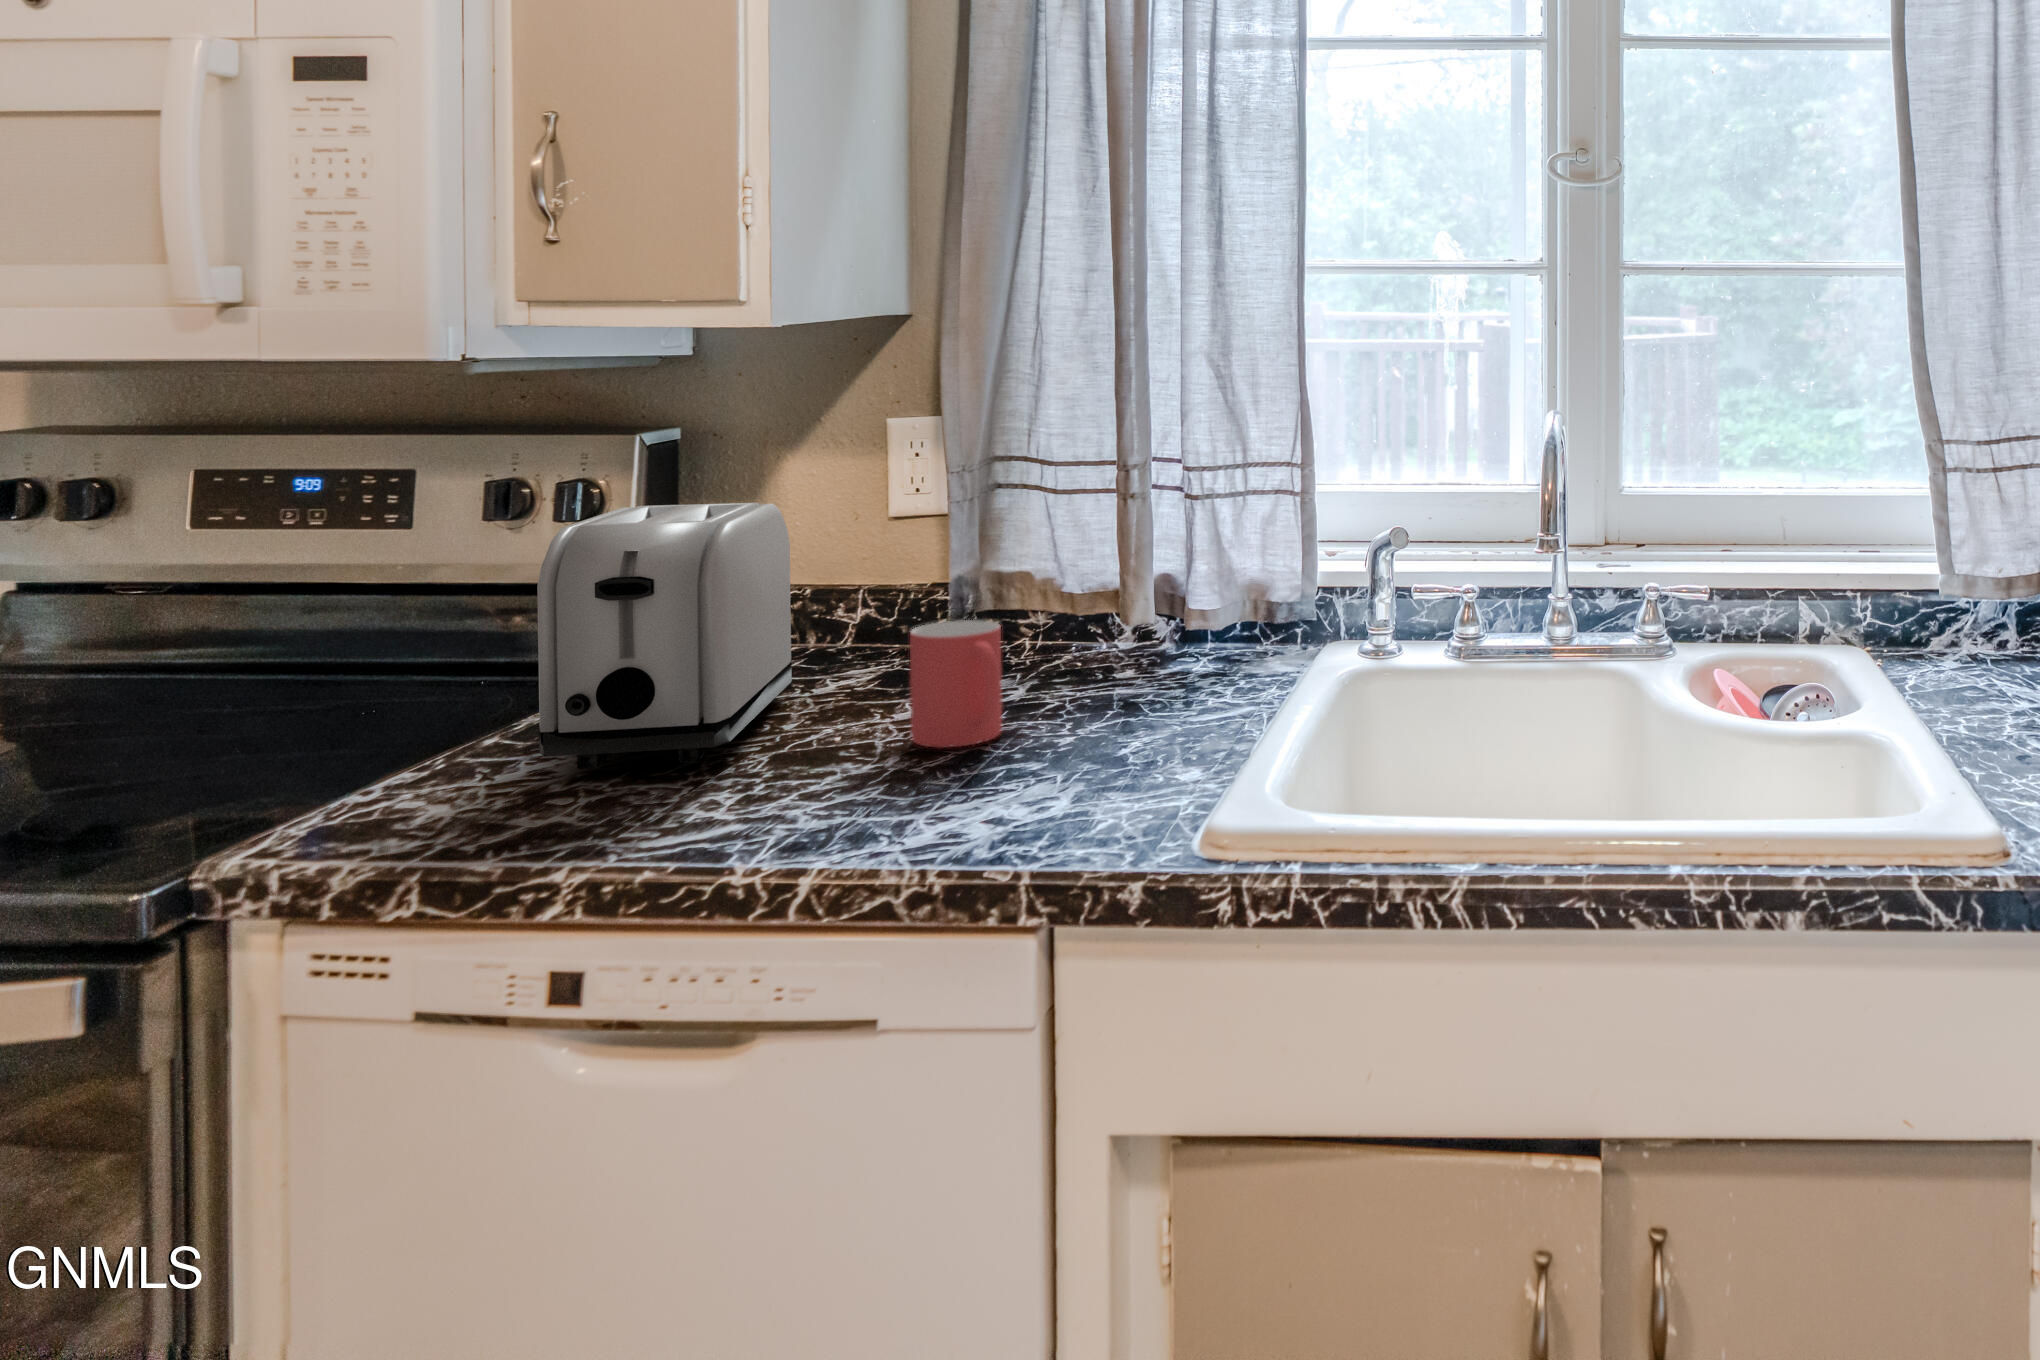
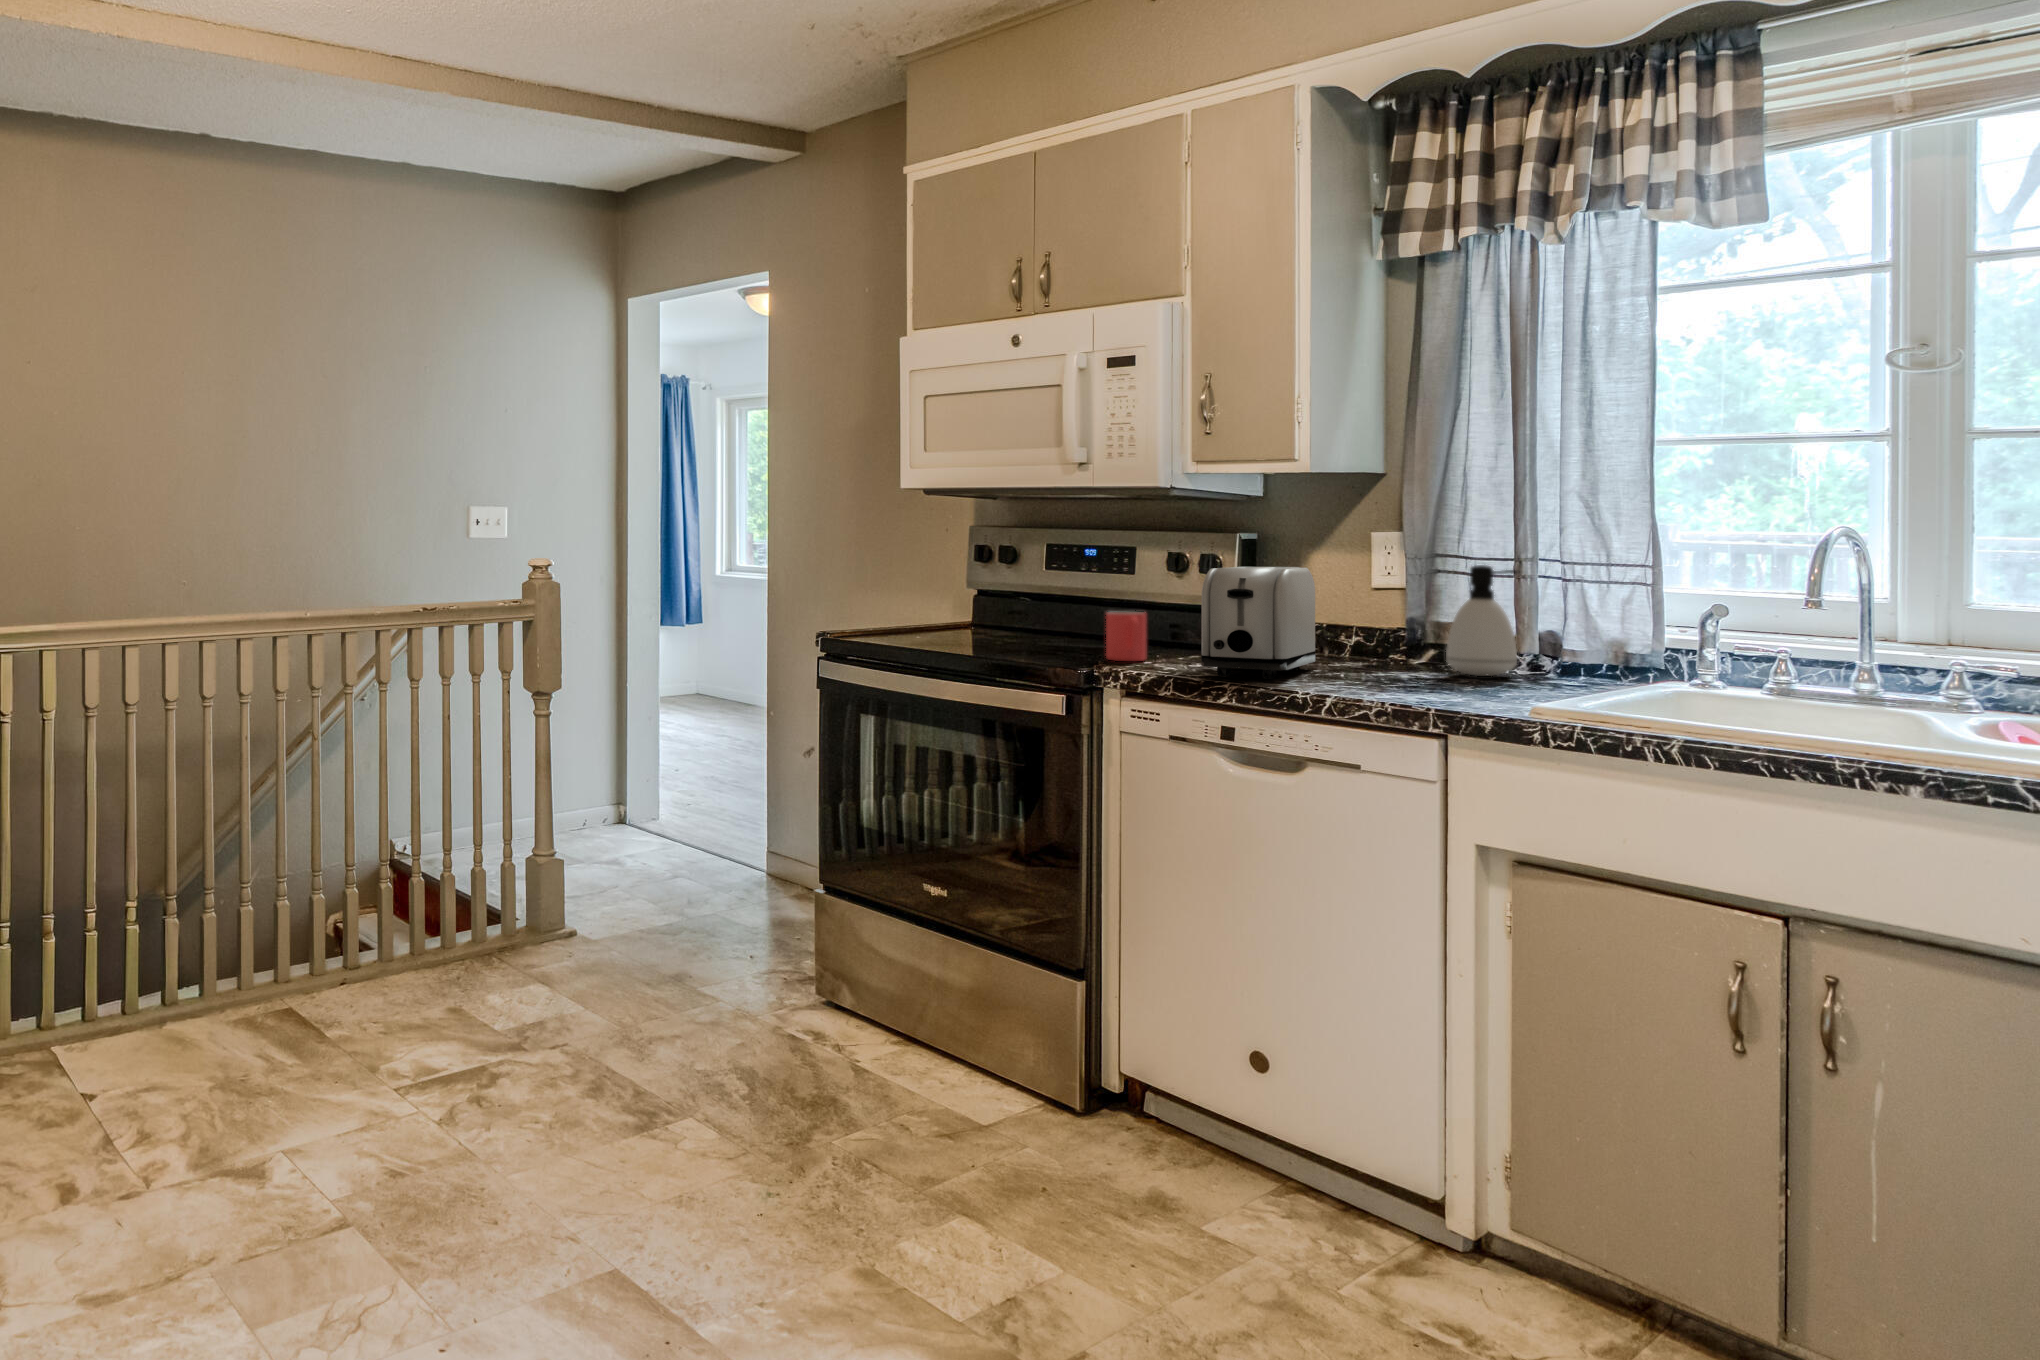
soap dispenser: none [1017,485,1127,681] -> present [1446,565,1518,676]
mug: present [910,620,1002,748] -> present [1106,612,1146,661]

